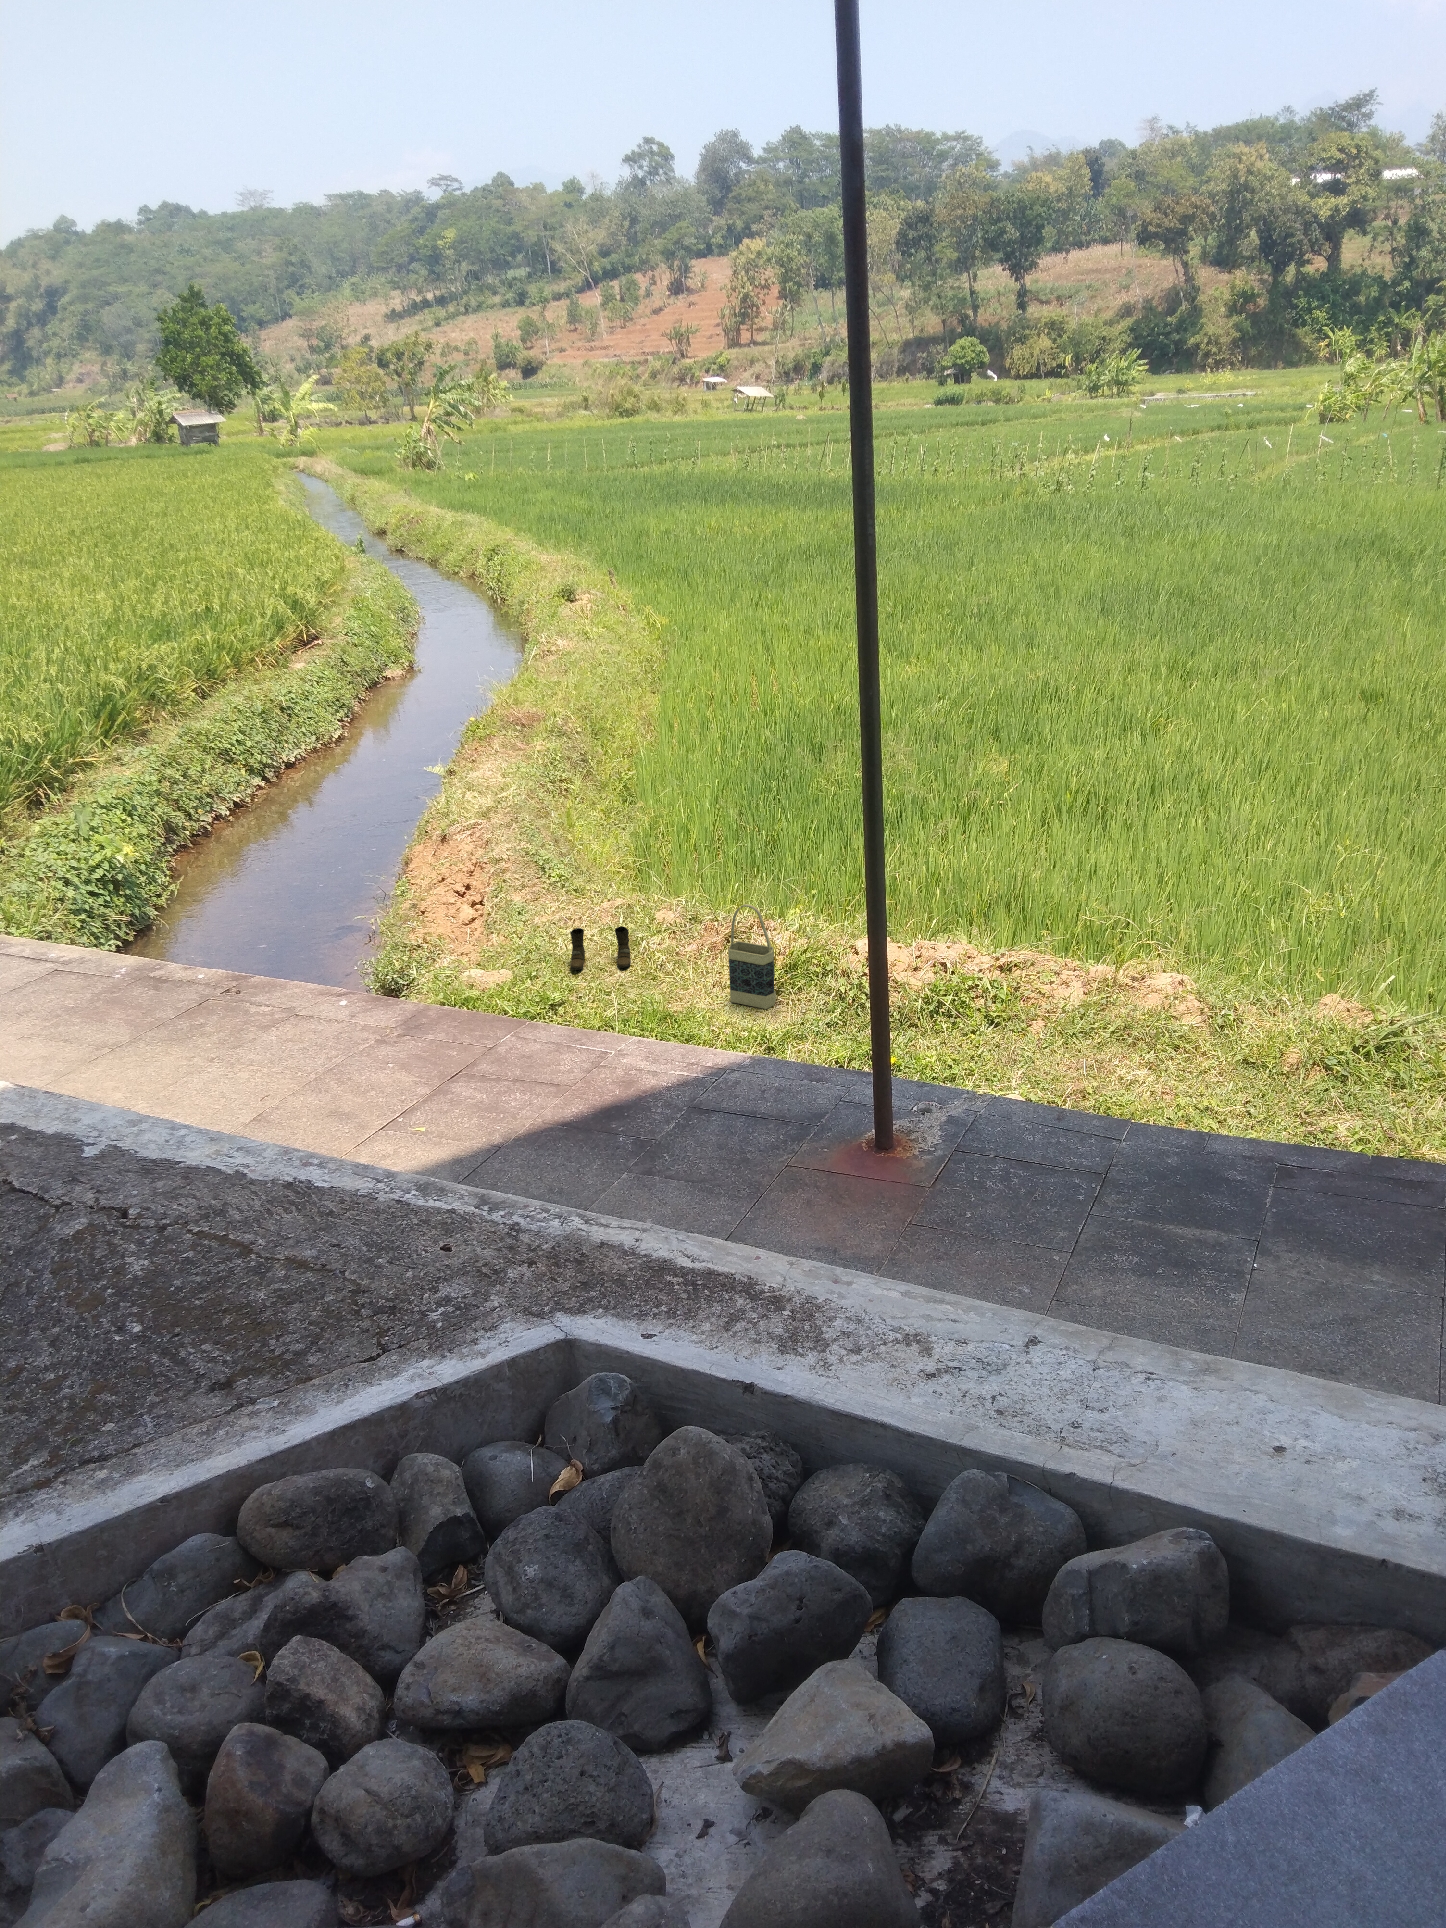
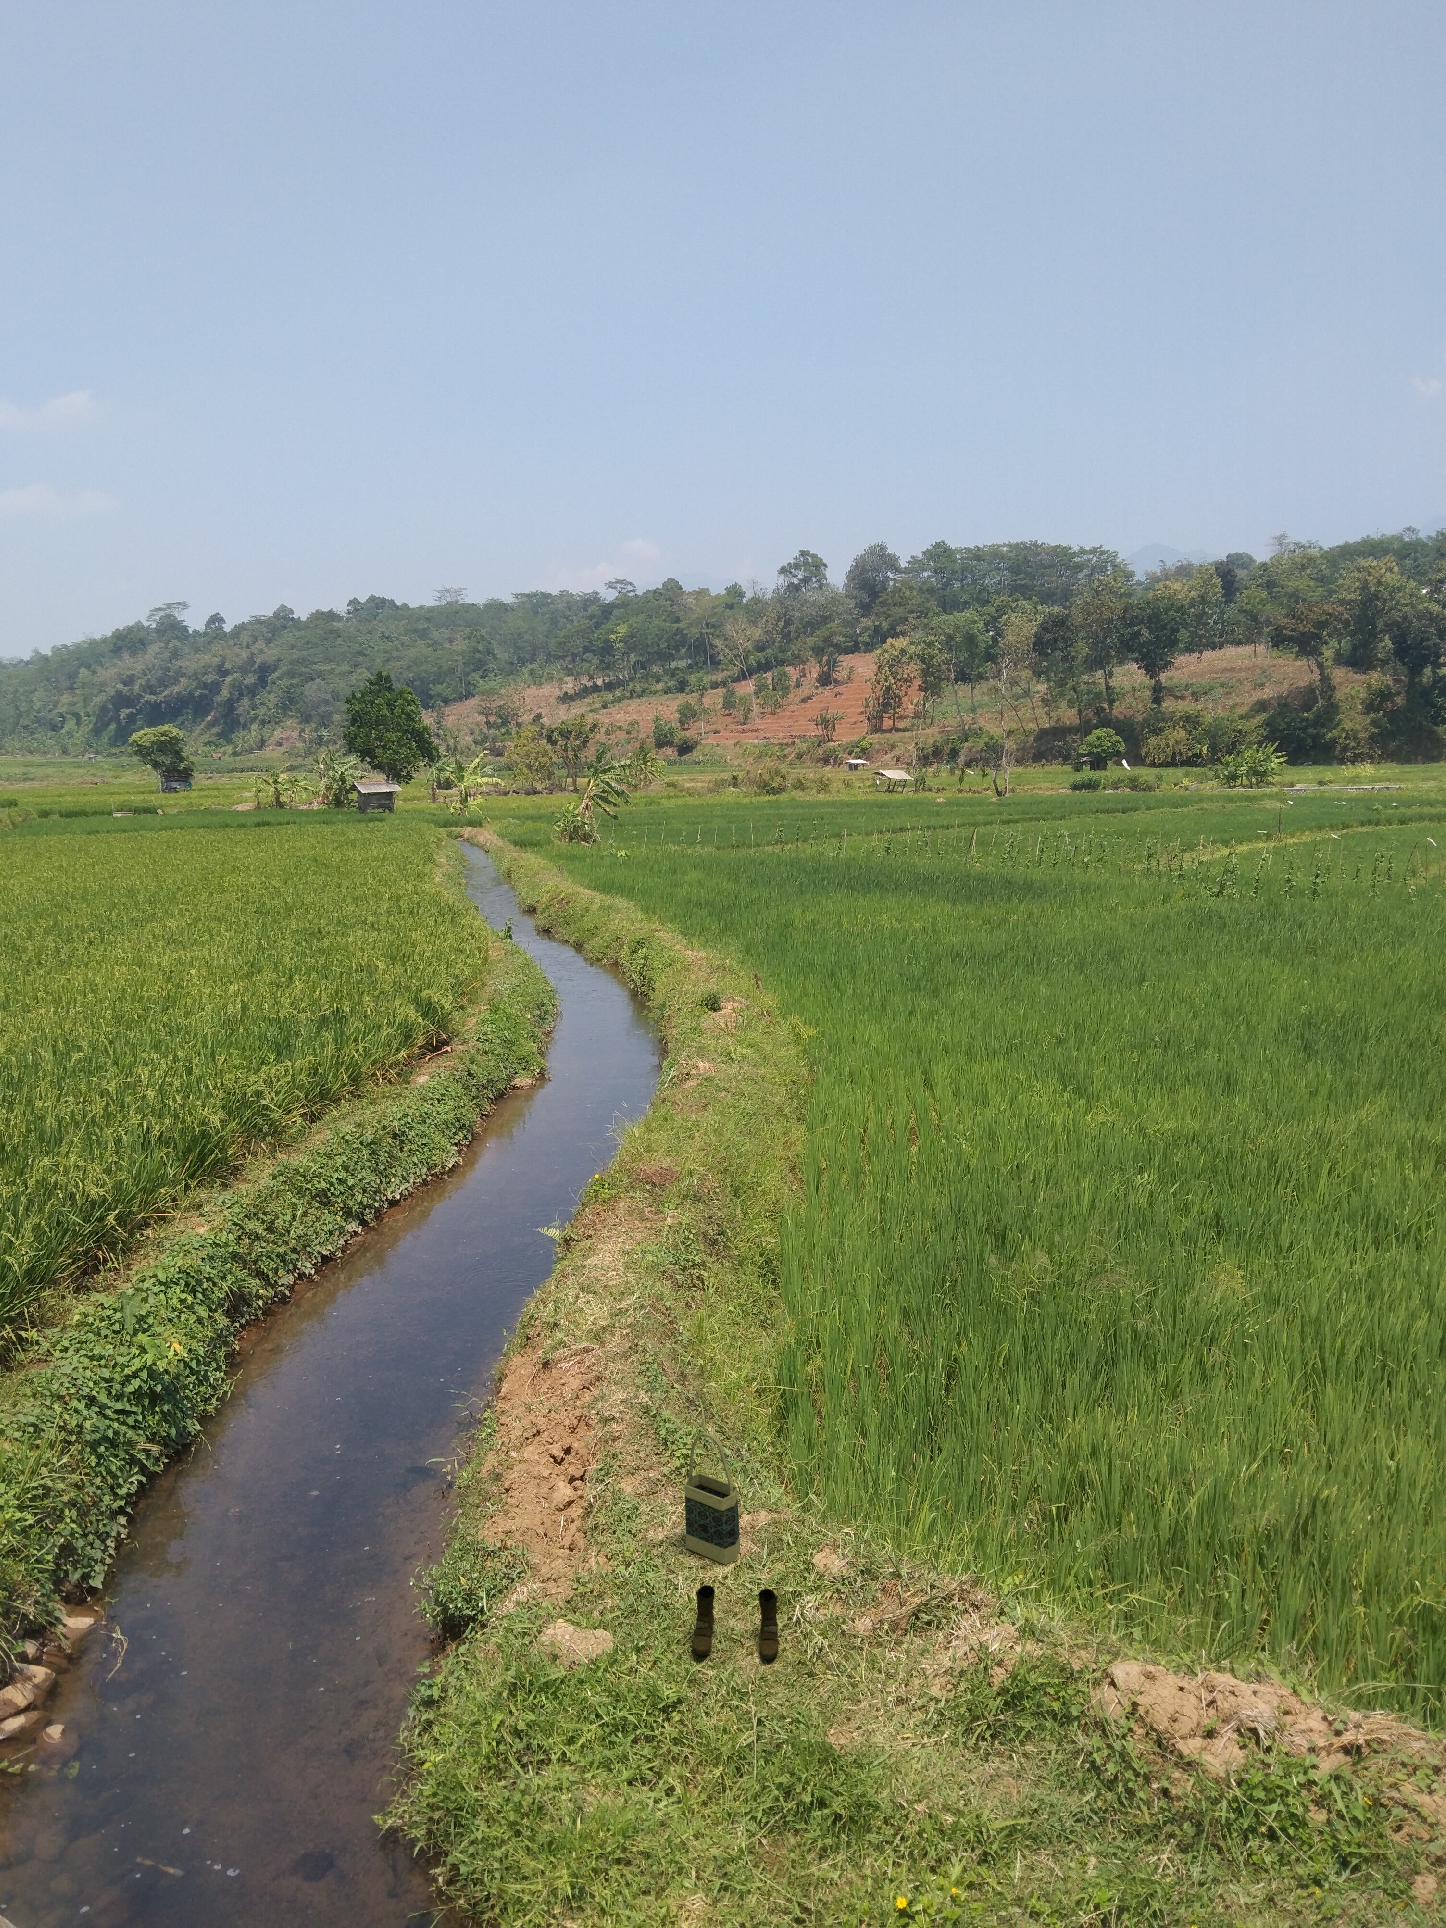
bag: present [728,904,776,1009] -> present [684,1433,740,1565]

